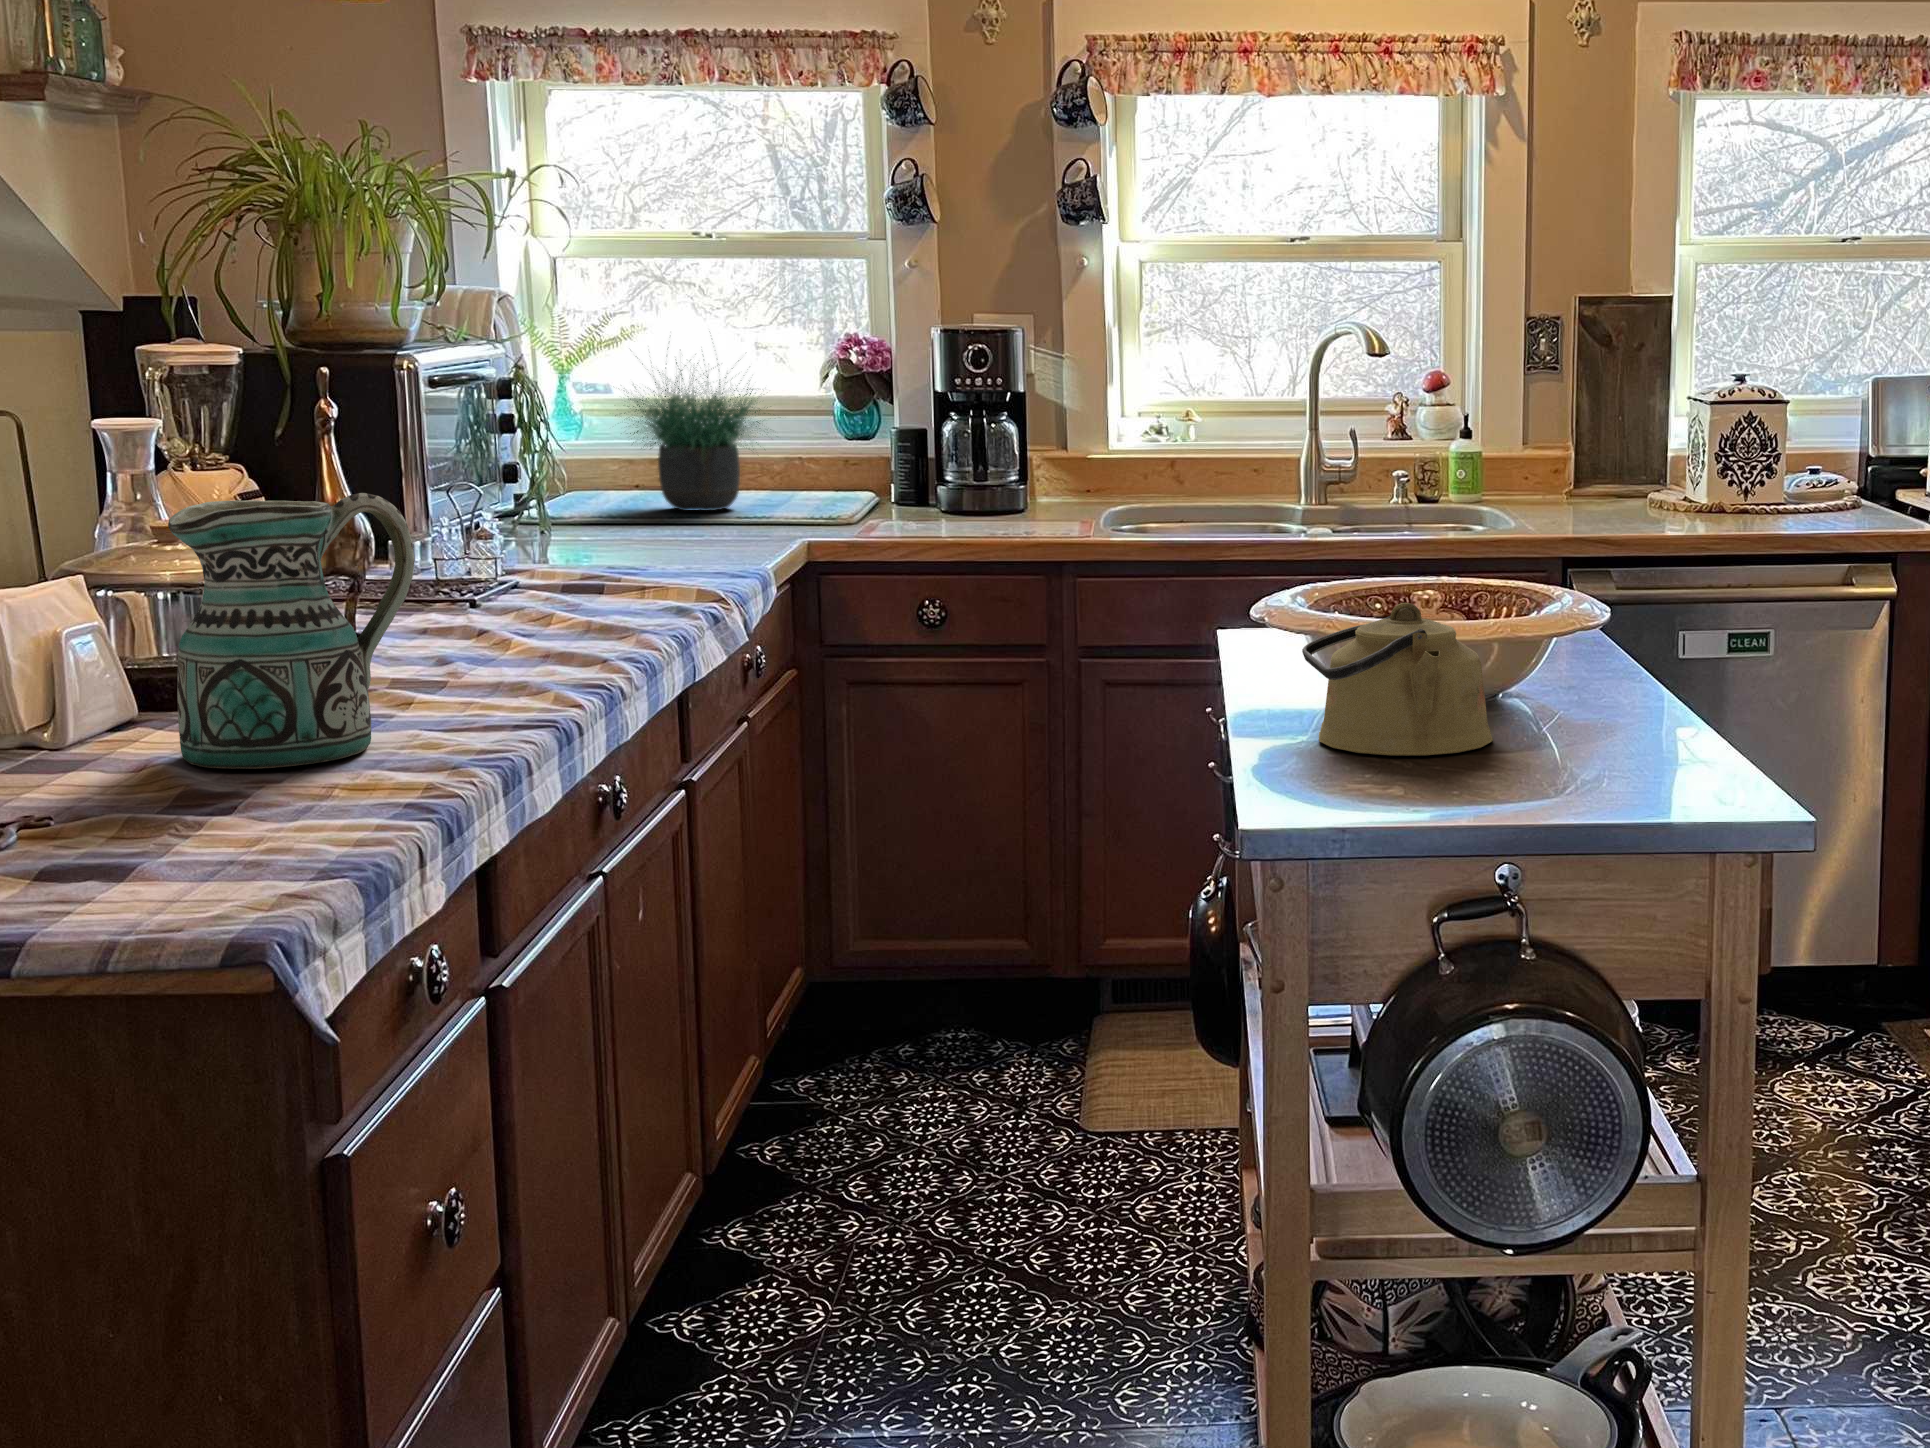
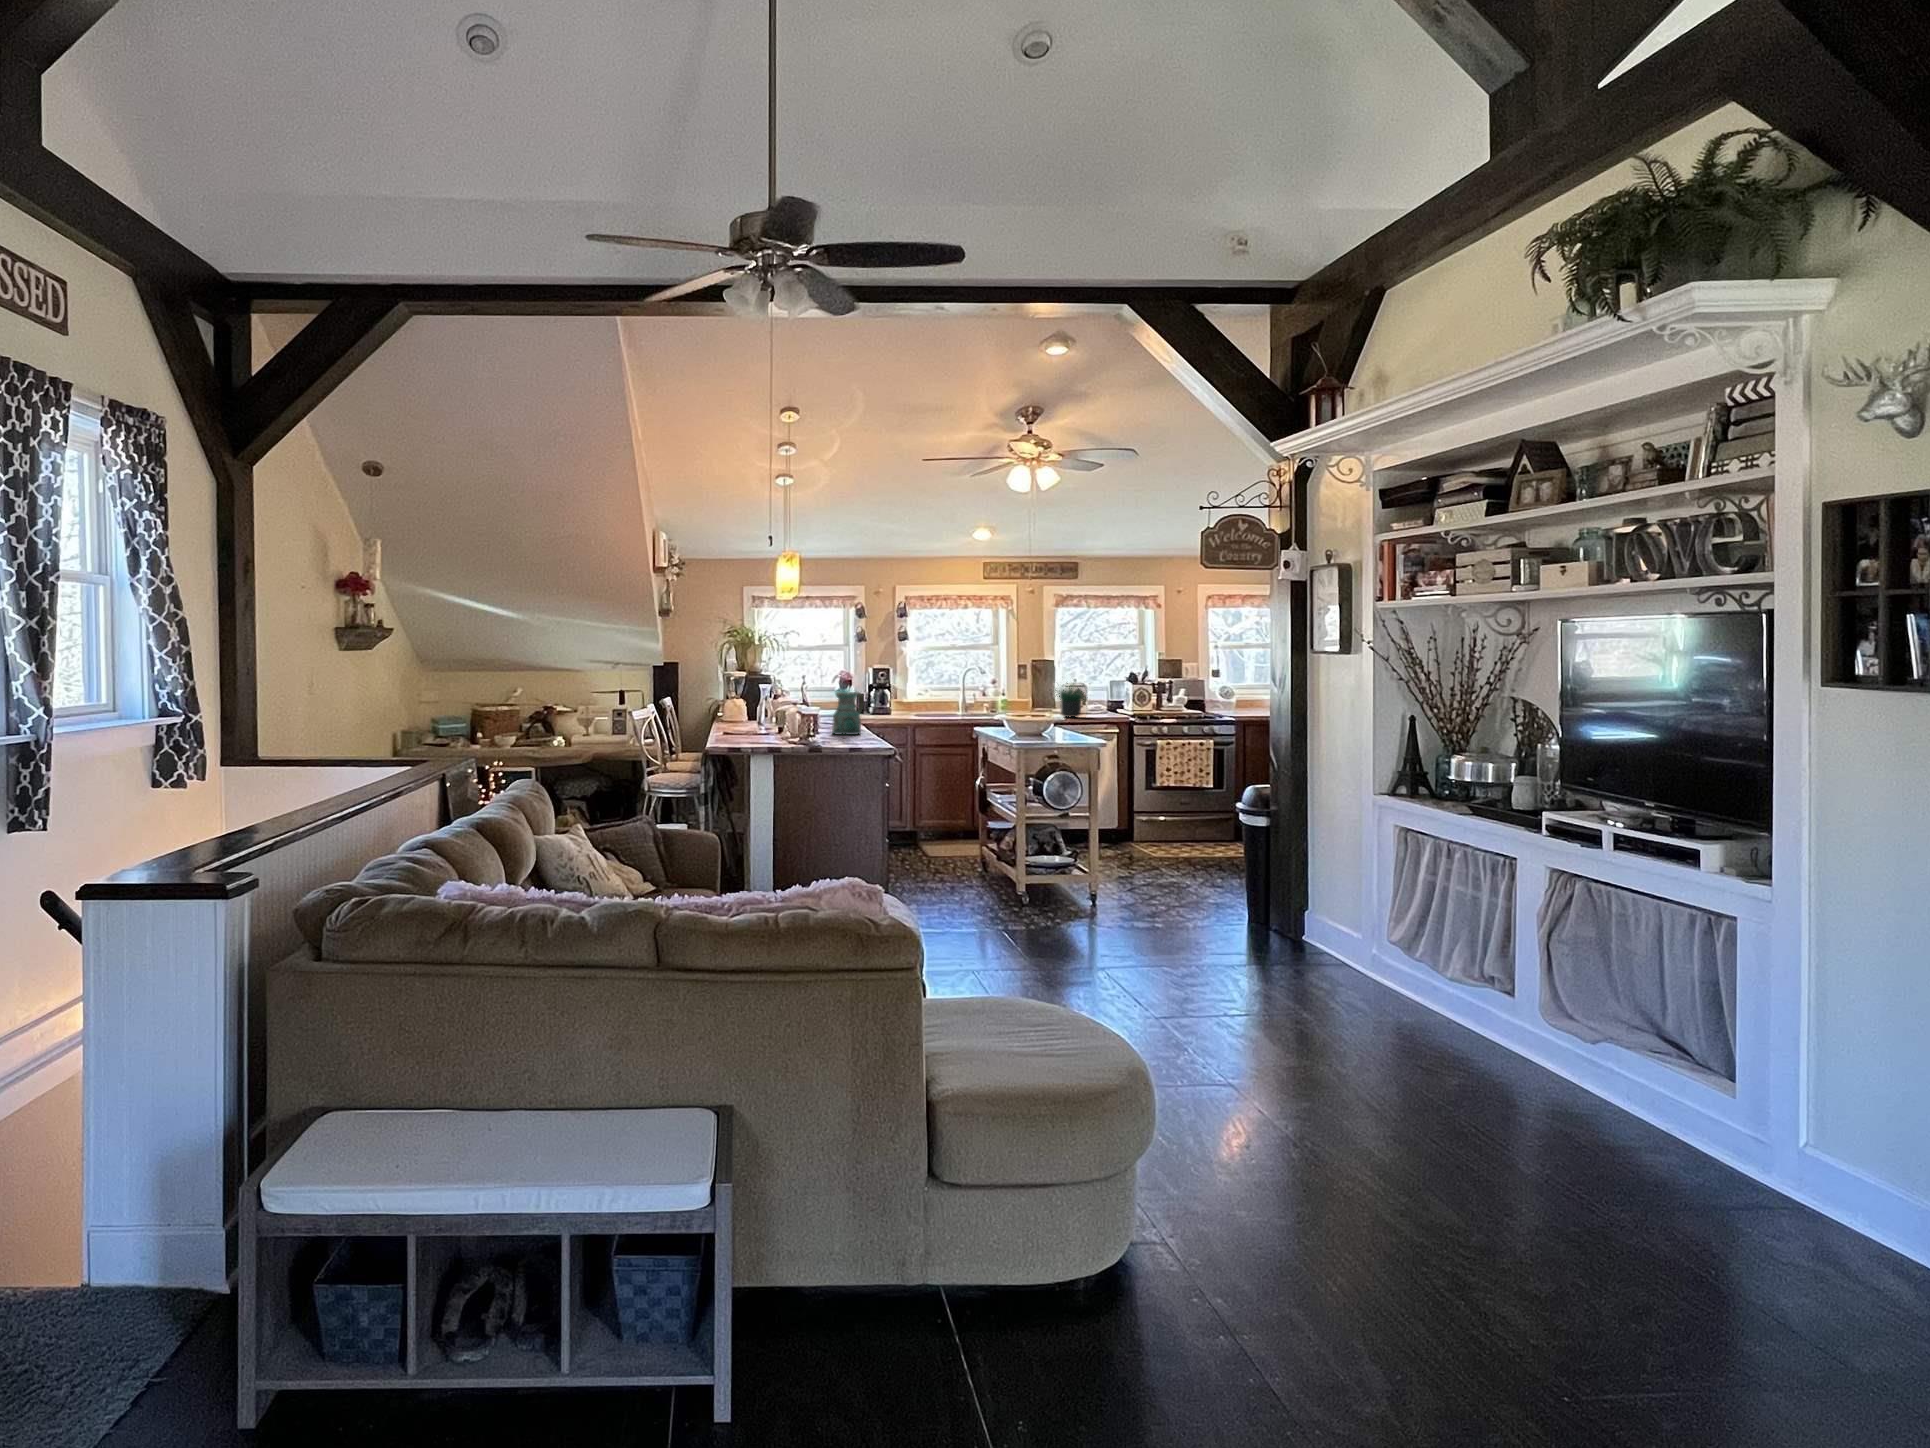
potted plant: present [615,362,768,511] -> present [1055,683,1086,717]
kettle: present [1302,603,1493,755] -> none [1014,710,1049,735]

